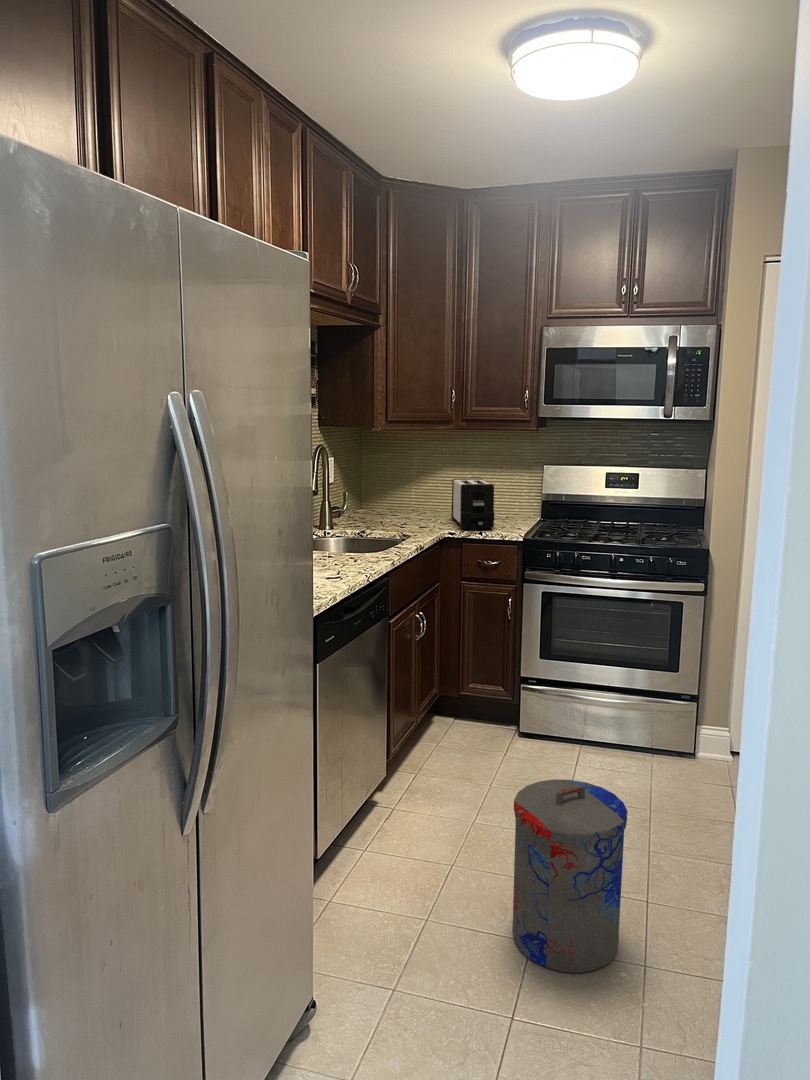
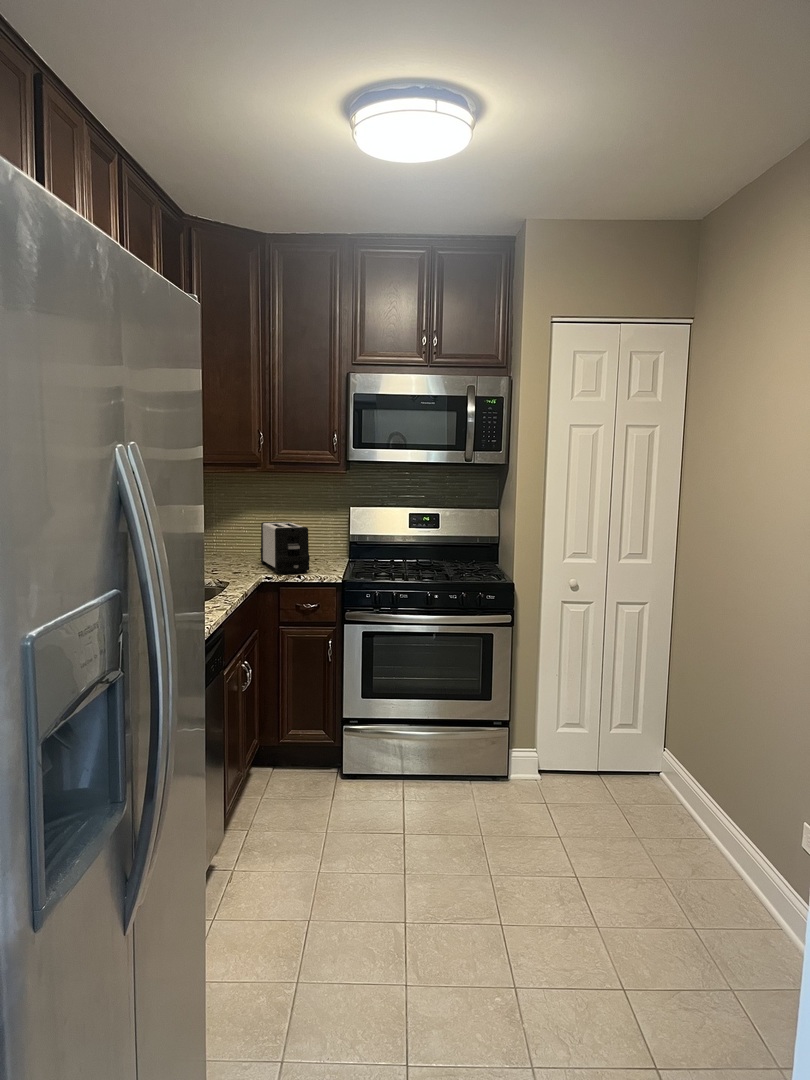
trash can: present [513,779,628,973] -> none [388,819,498,1015]

